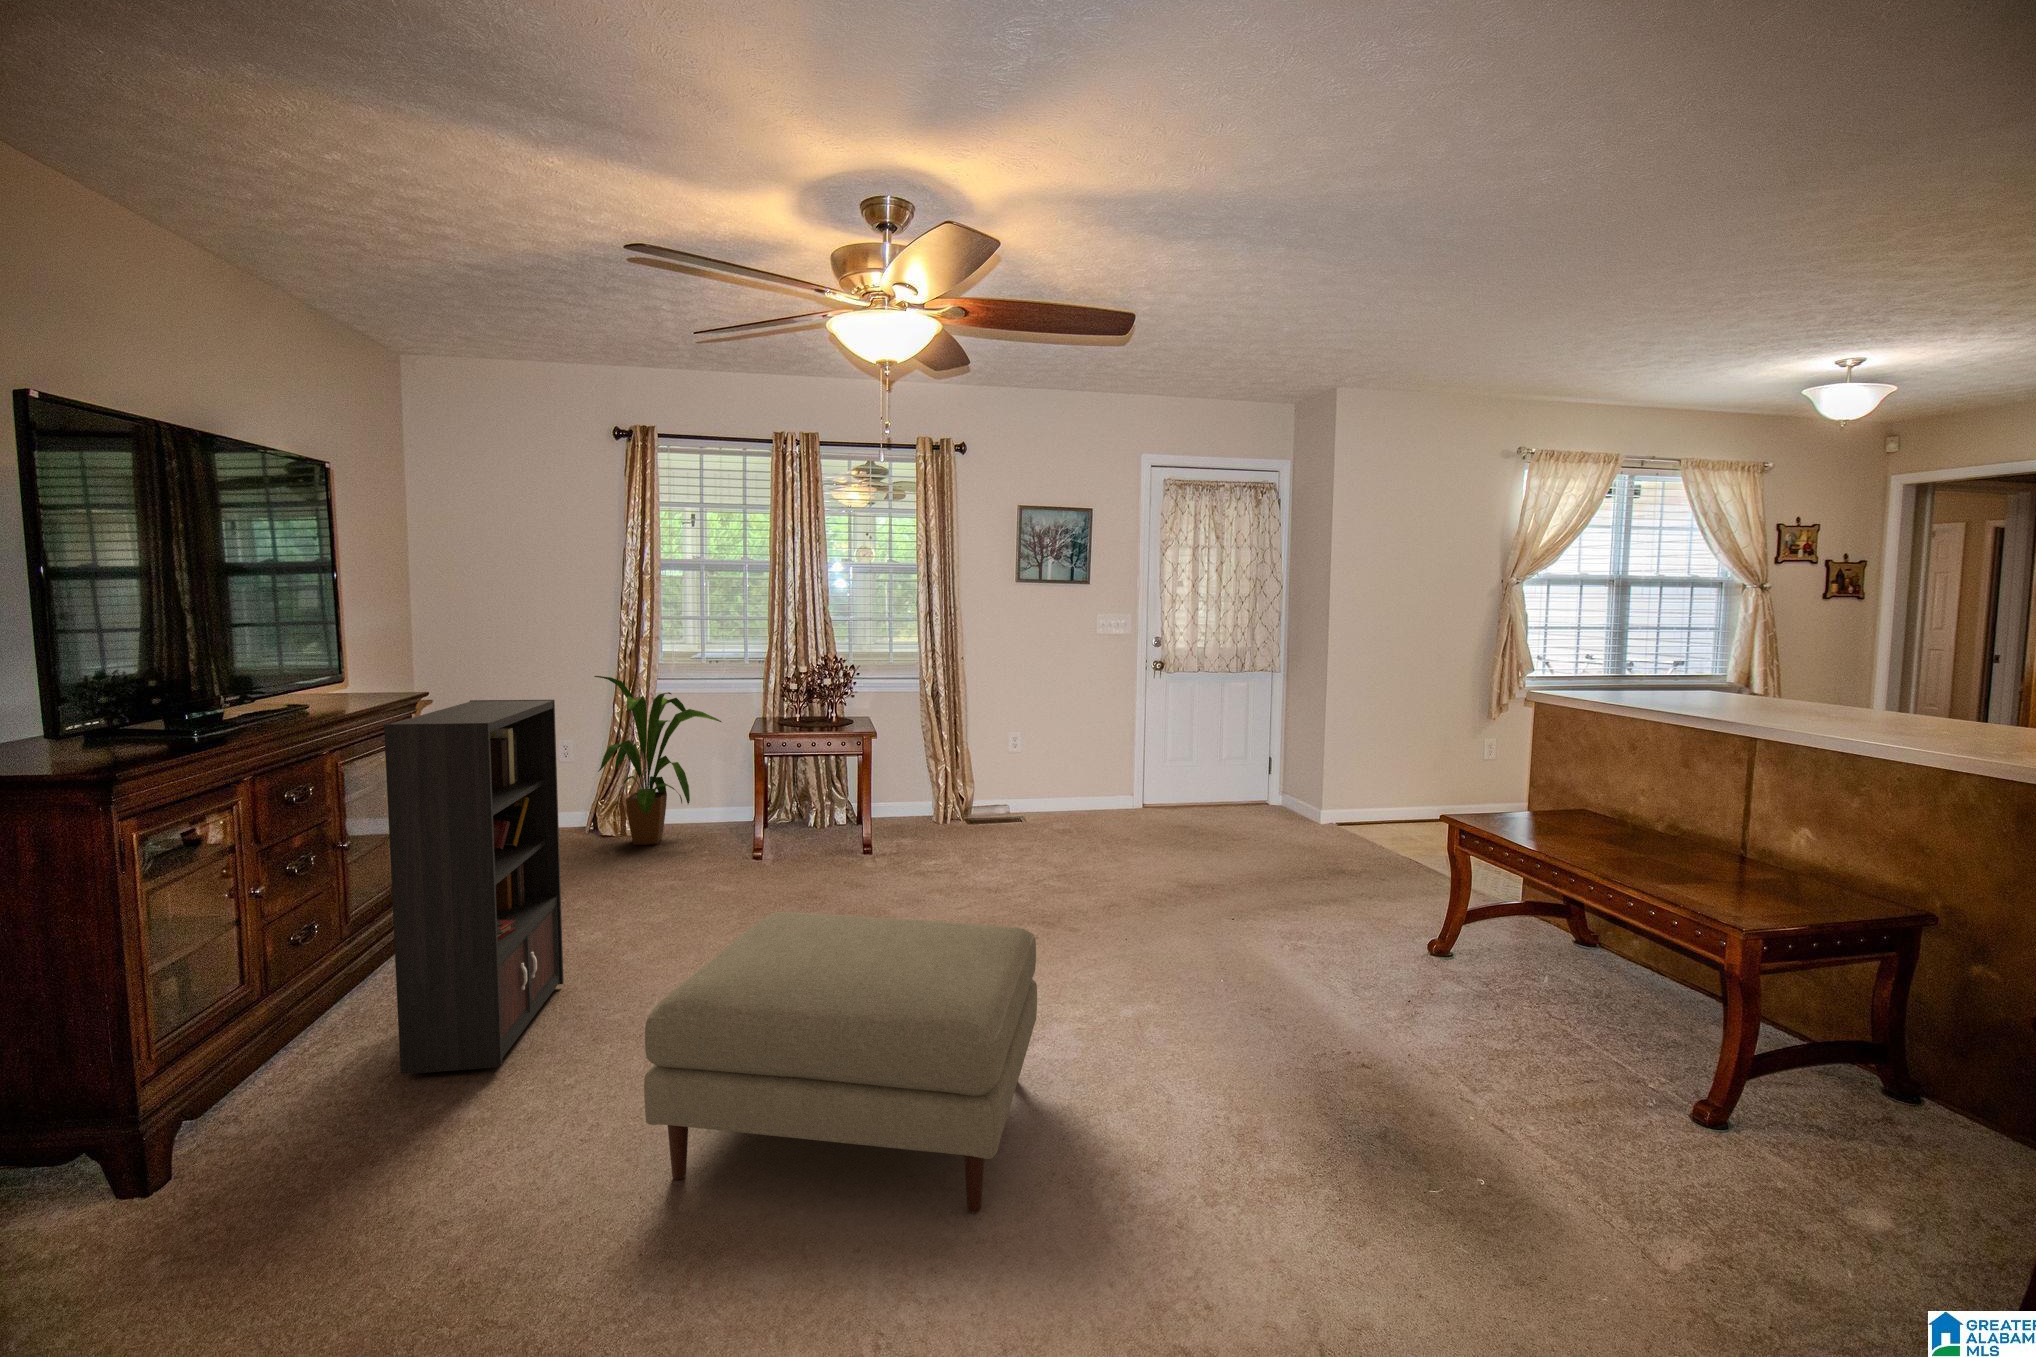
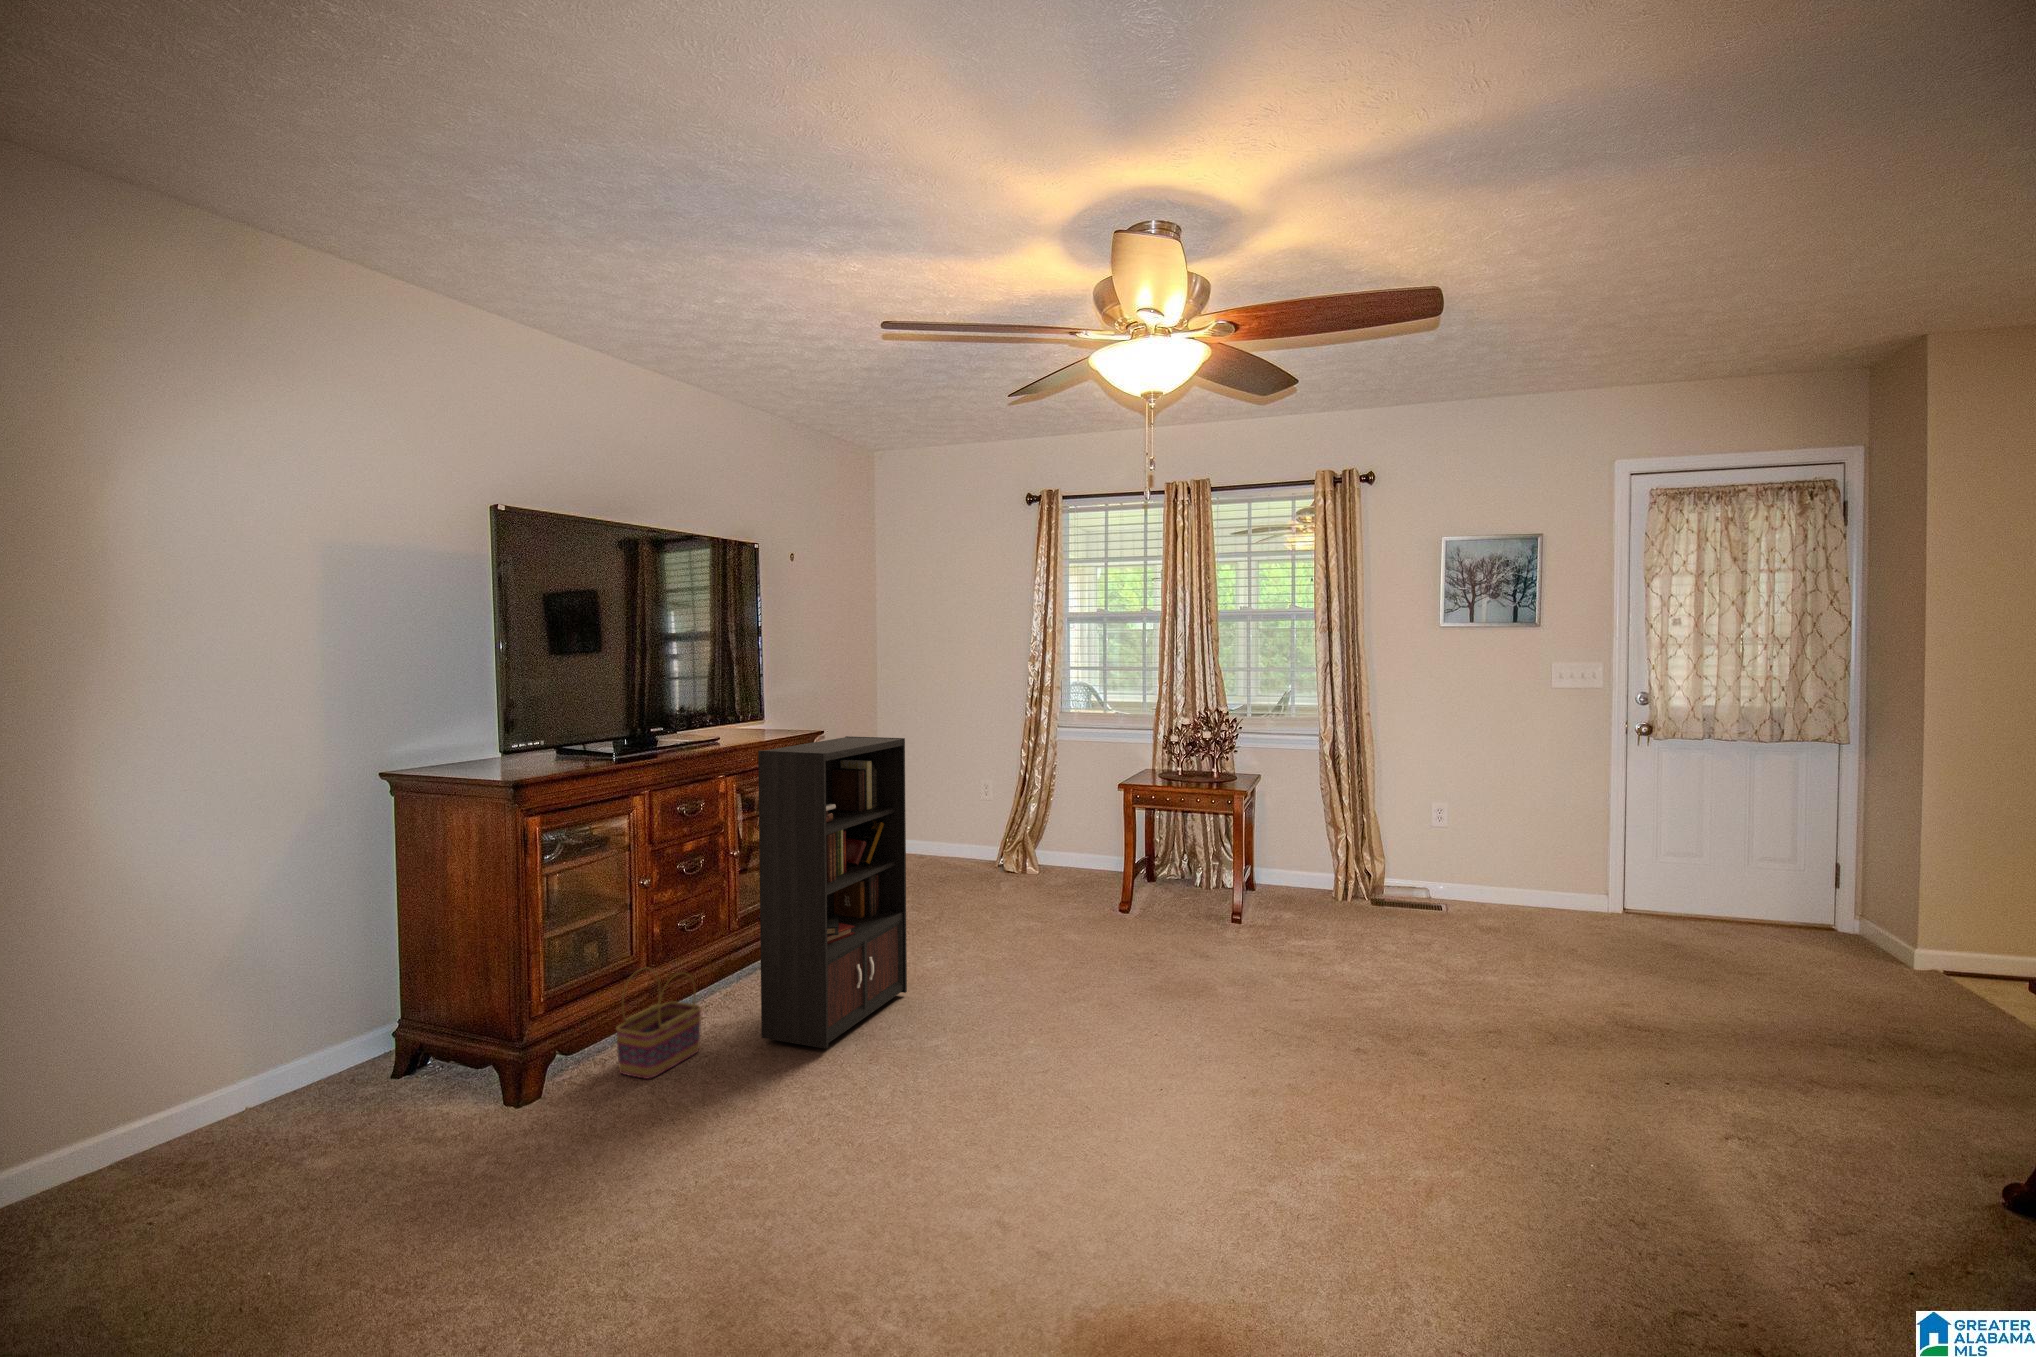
house plant: present [594,676,721,845] -> none [994,722,1112,885]
ottoman: present [644,912,1037,1213] -> none [871,951,1284,1292]
basket: none [184,1017,312,1170] -> present [616,967,701,1079]

